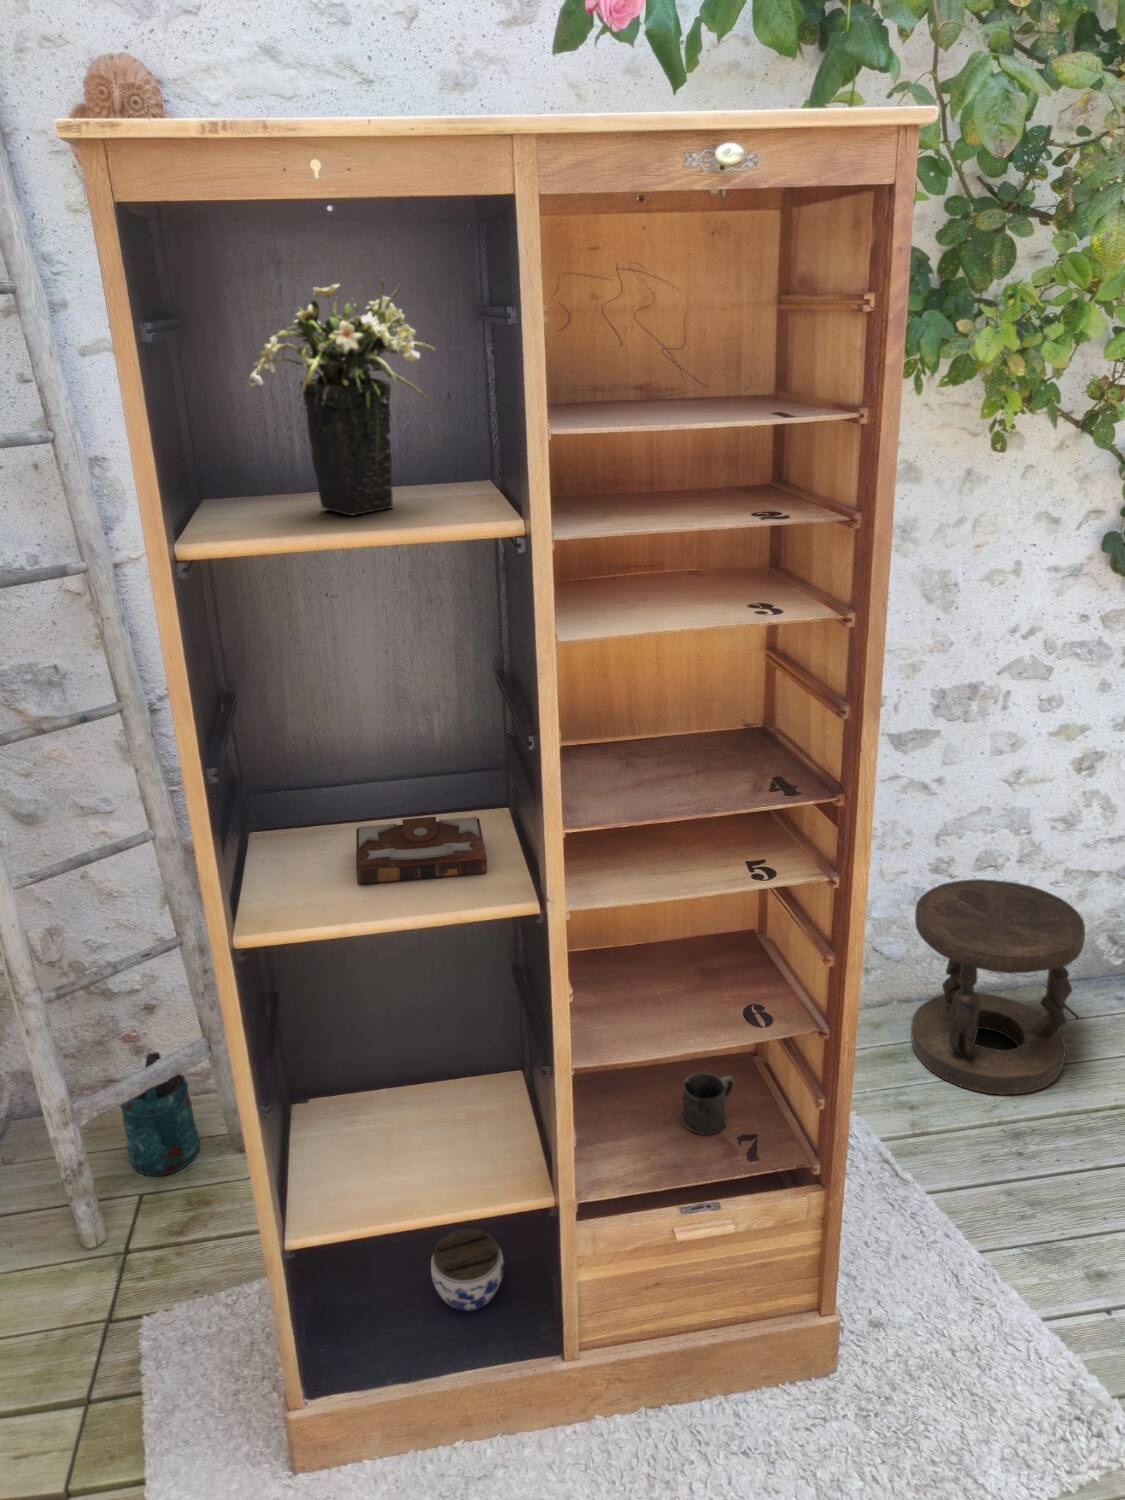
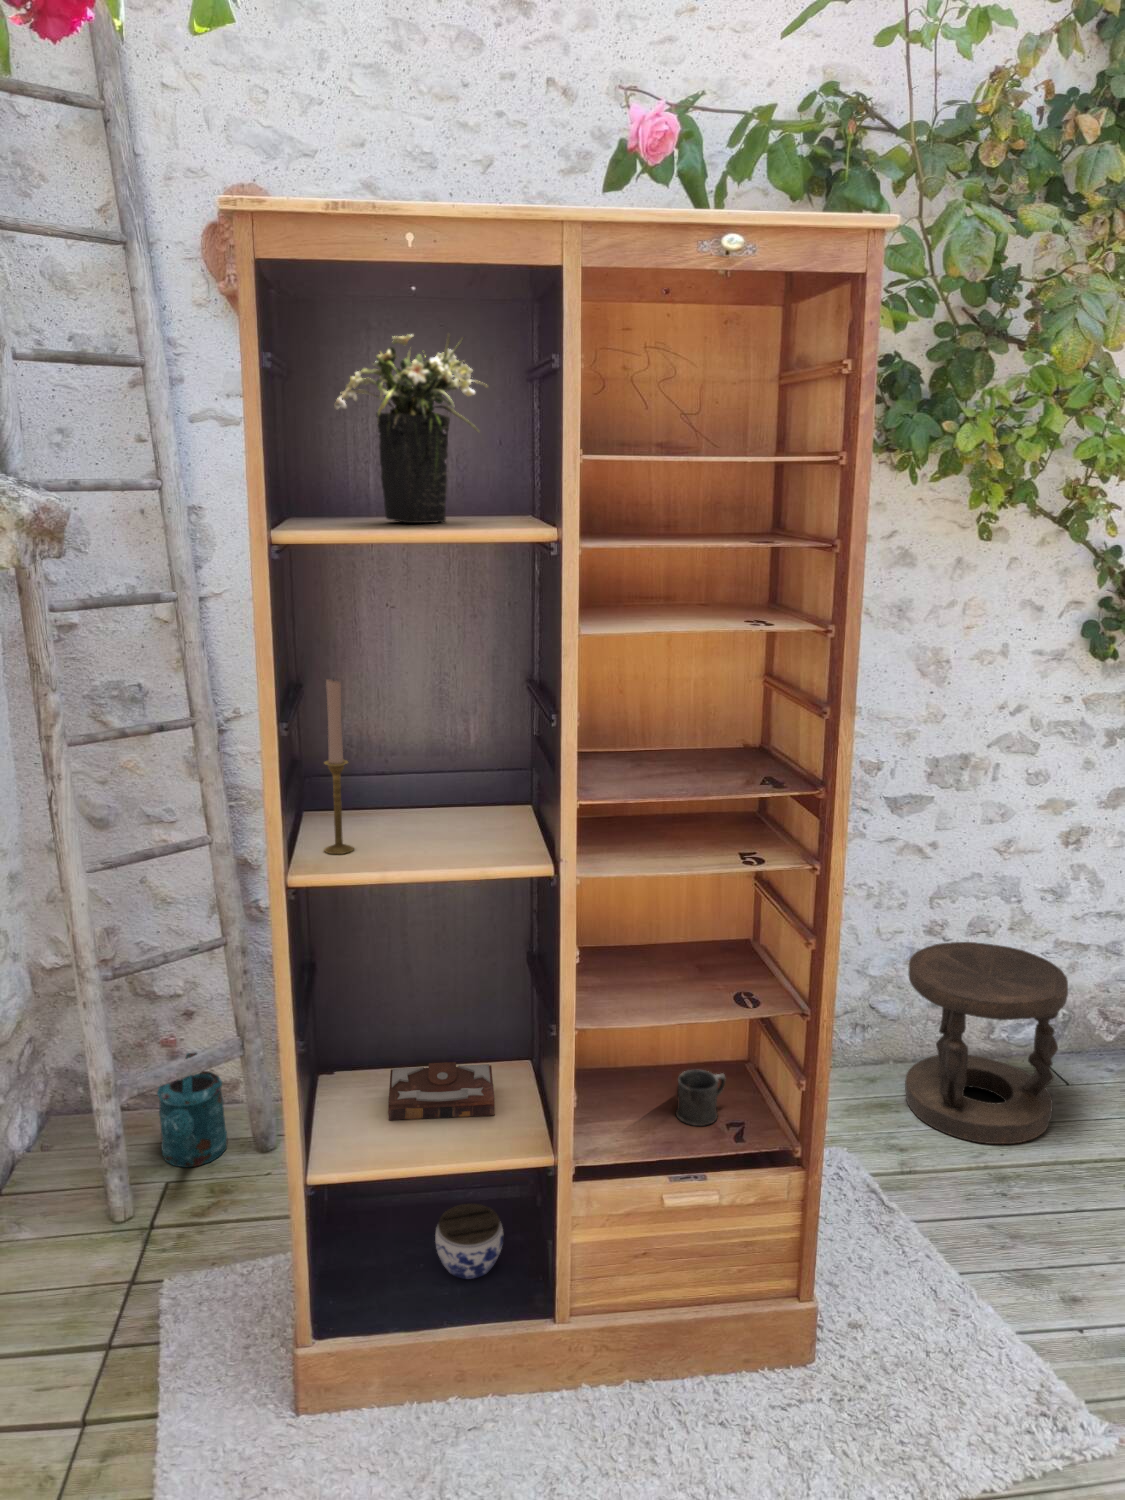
candlestick: none [265,700,313,896] -> present [324,679,354,854]
book: present [356,817,487,884] -> present [388,1062,495,1120]

